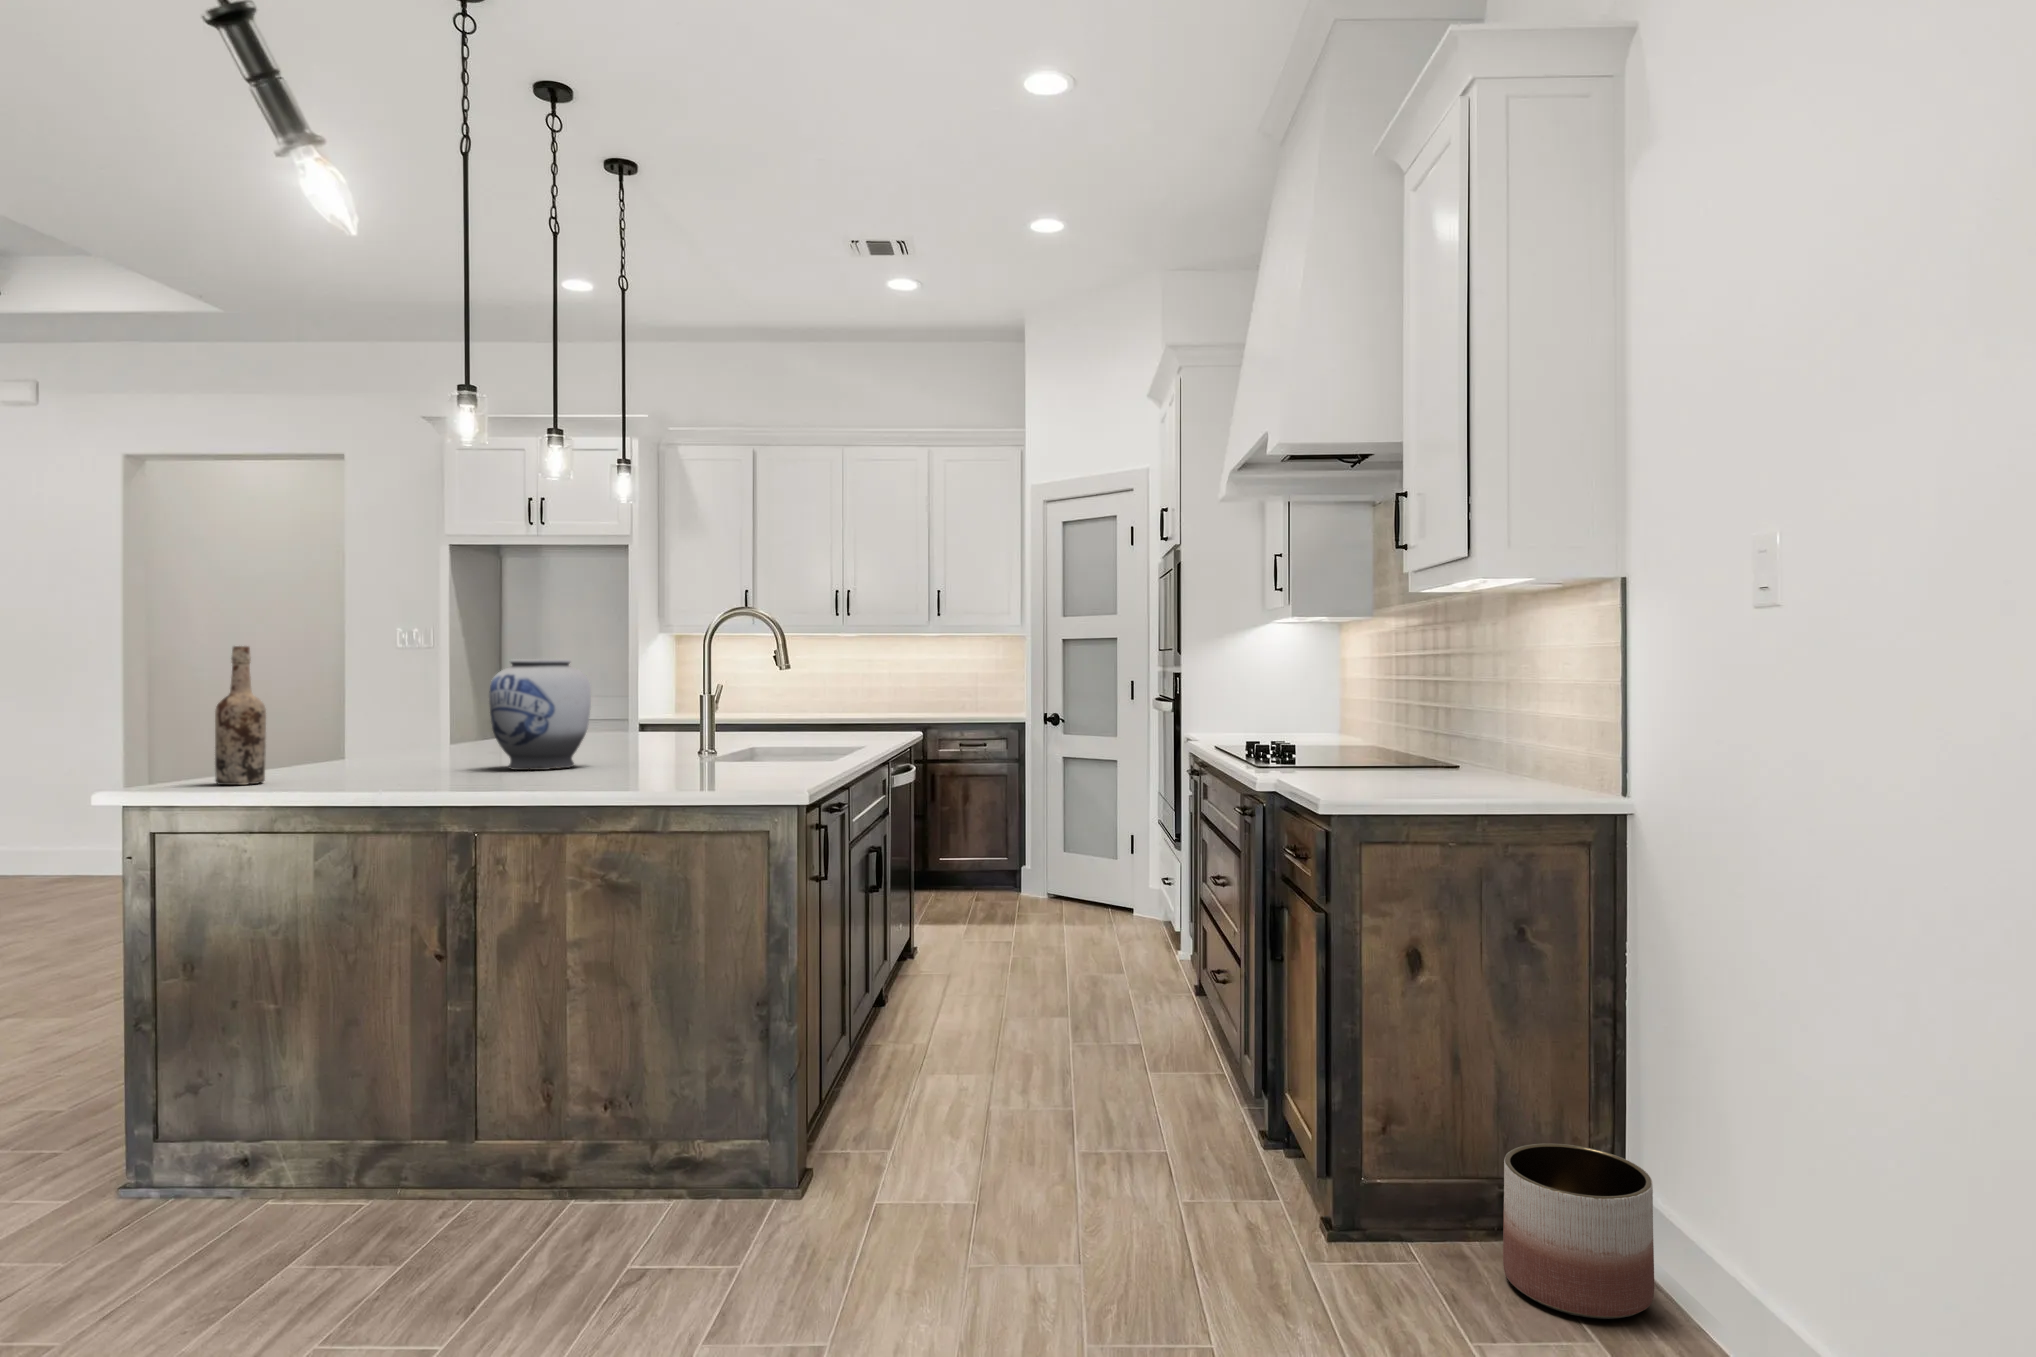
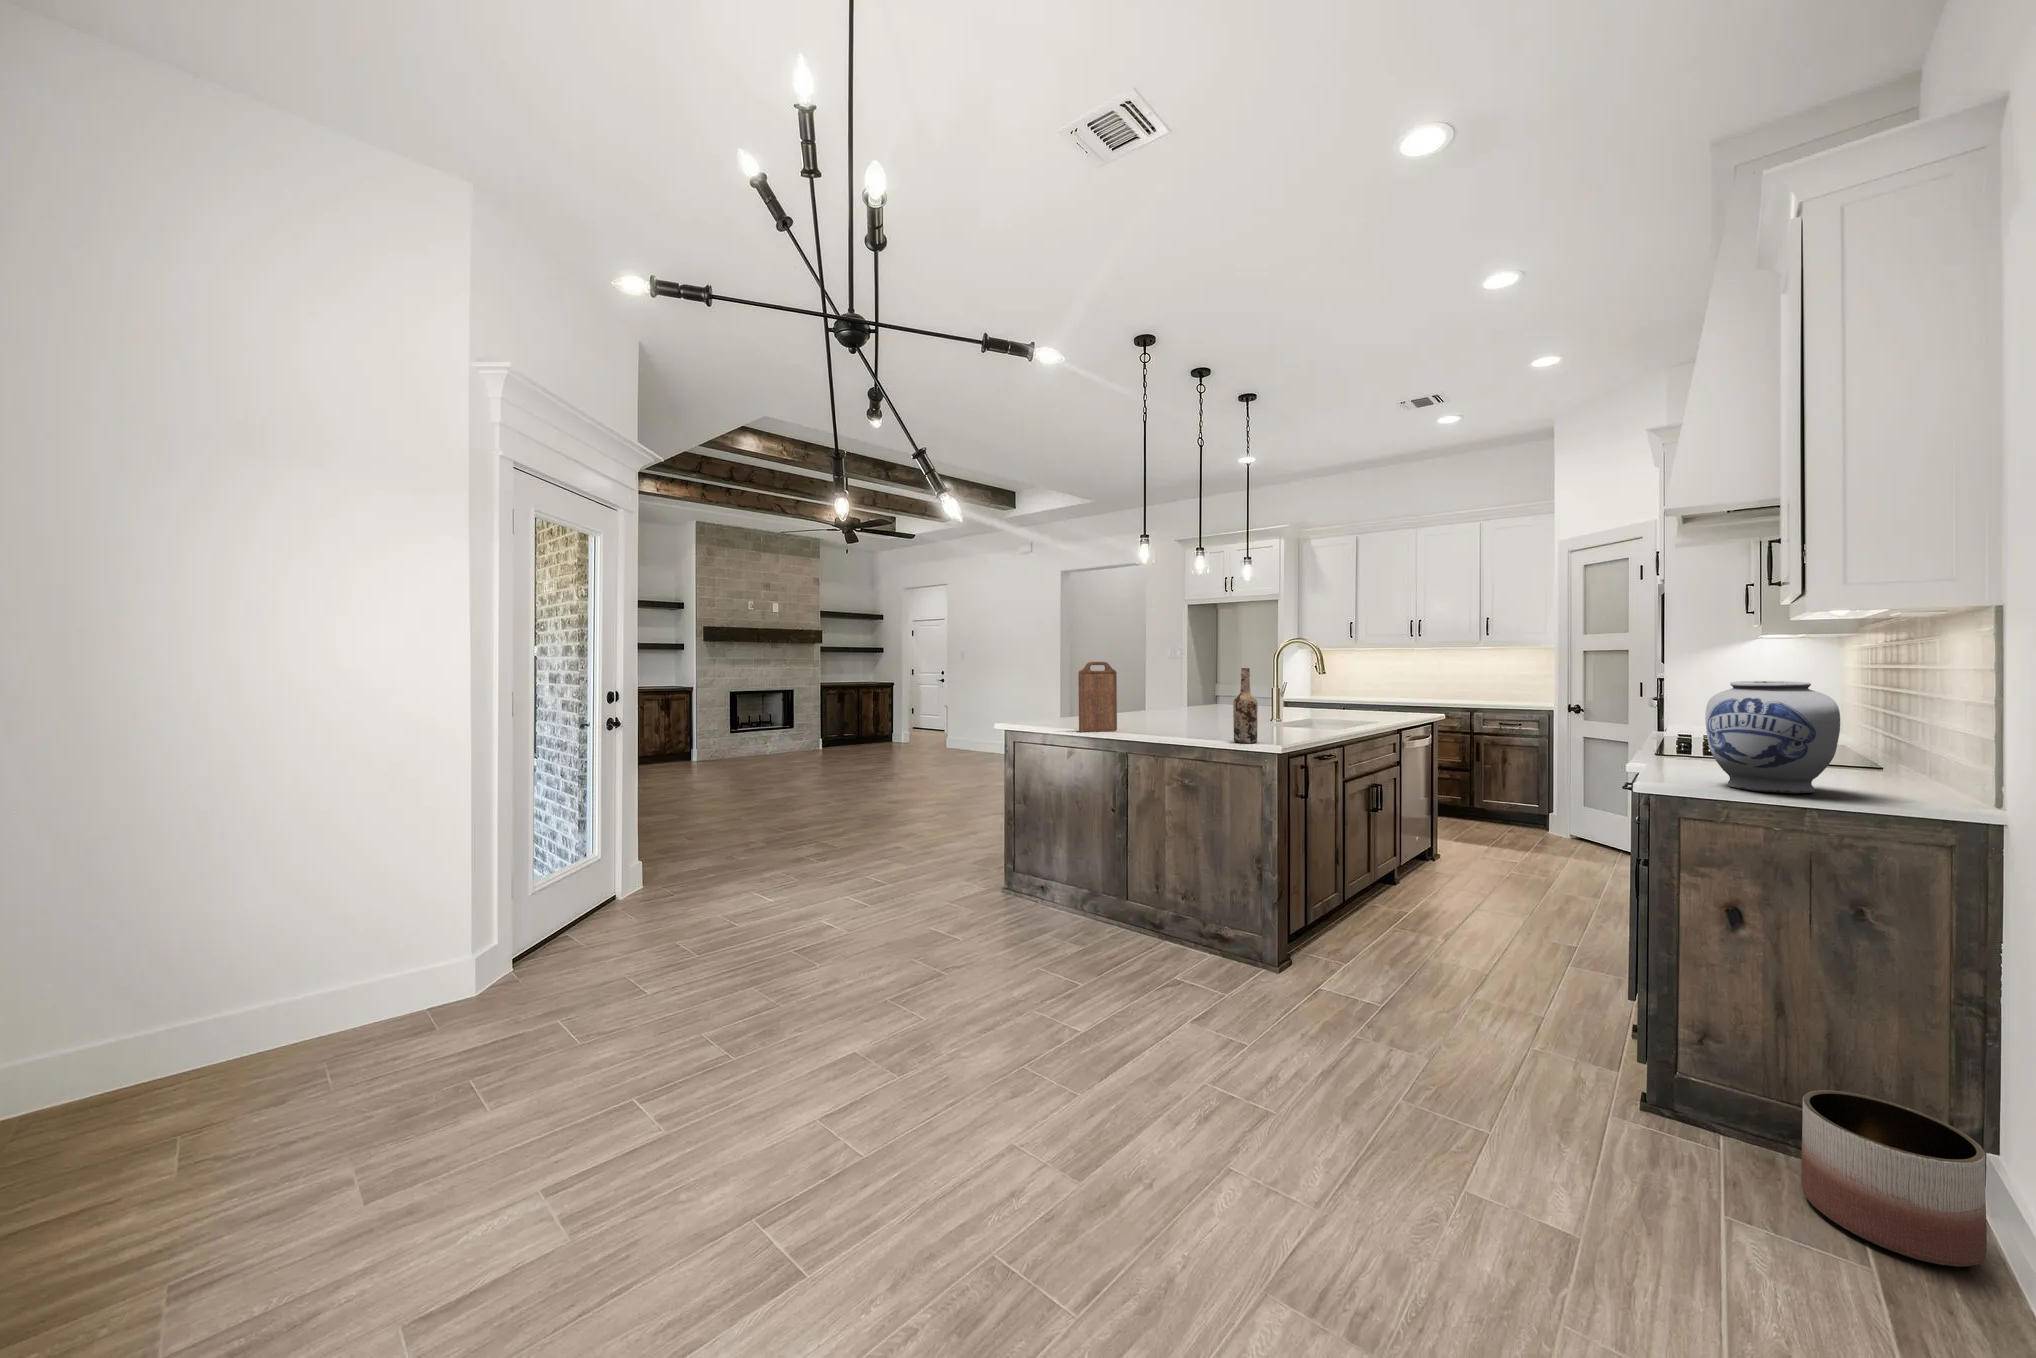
cutting board: none [339,625,428,783] -> present [1078,662,1117,732]
wine bottle: present [215,646,266,785] -> present [1233,668,1258,743]
vase: present [489,659,591,770] -> present [1705,681,1840,793]

